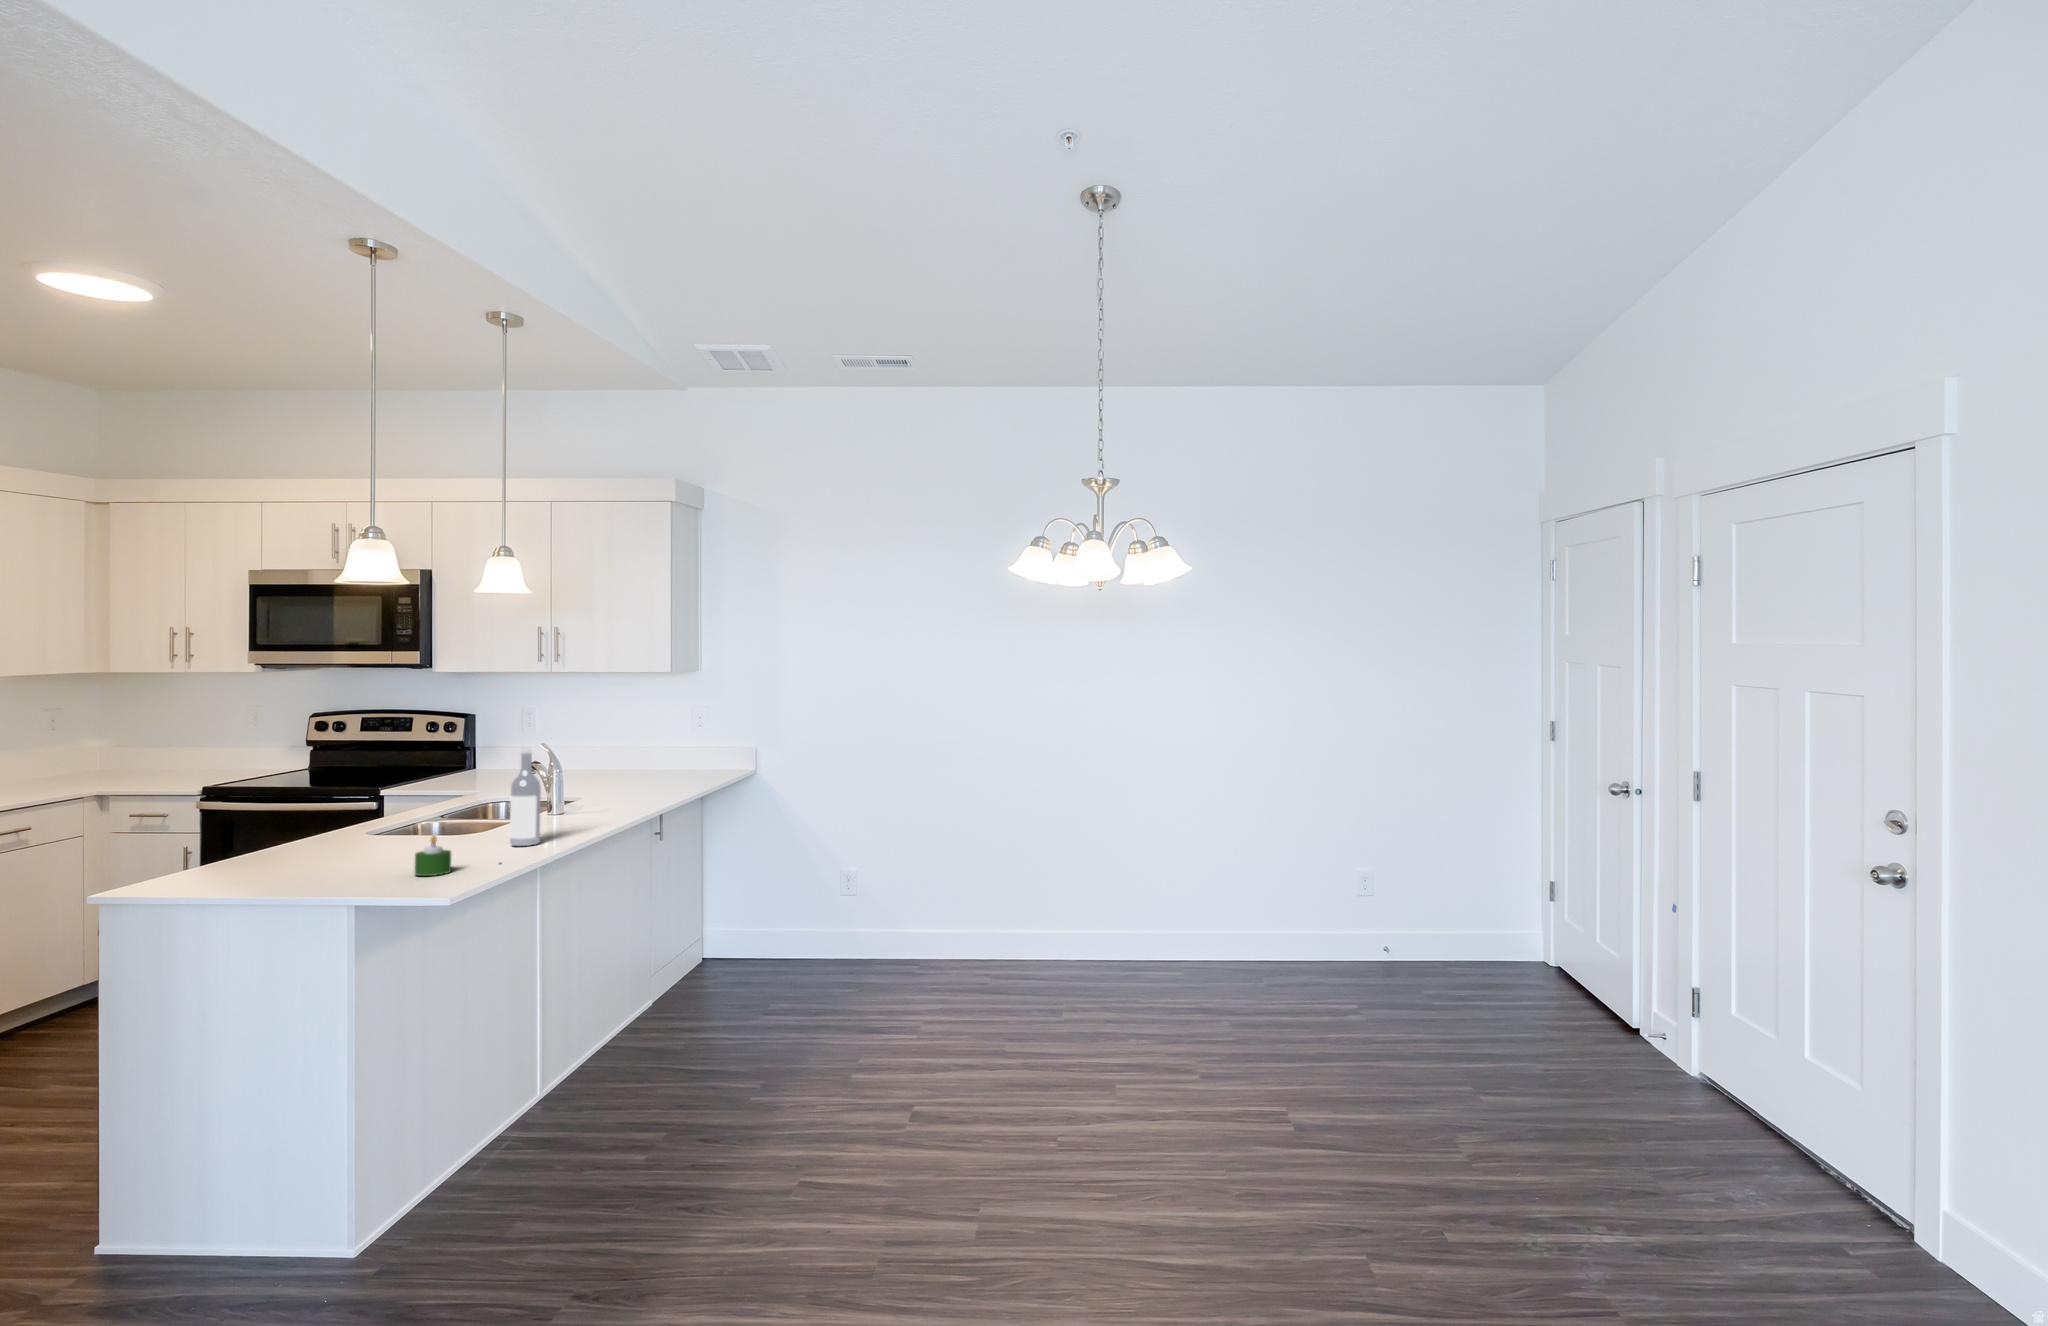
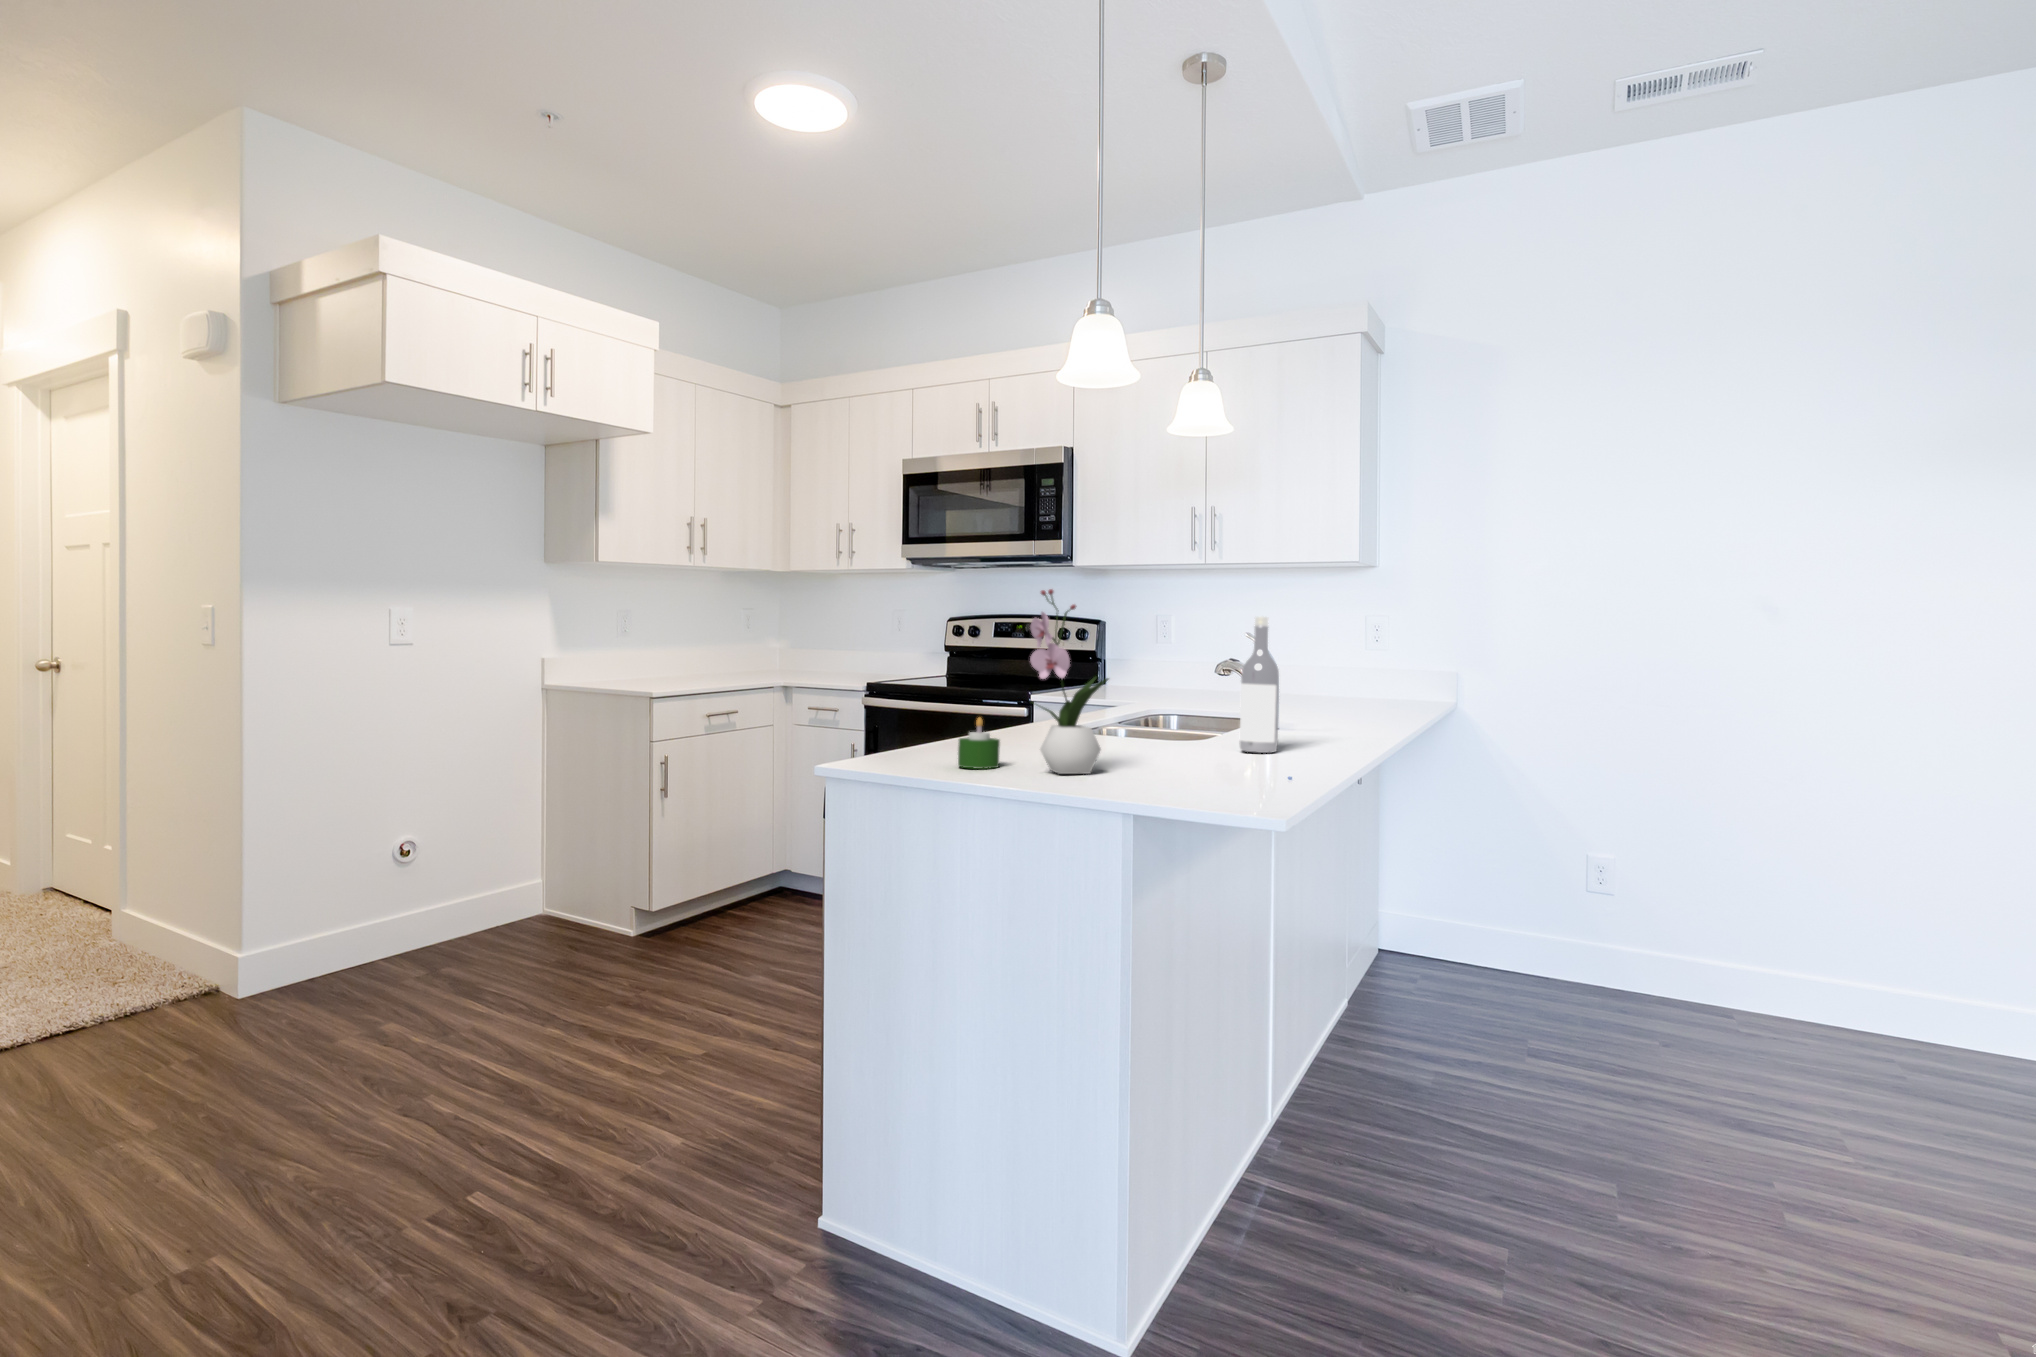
flower arrangement: none [301,744,370,884] -> present [1030,589,1108,774]
candle: present [415,836,451,876] -> present [958,717,1000,769]

